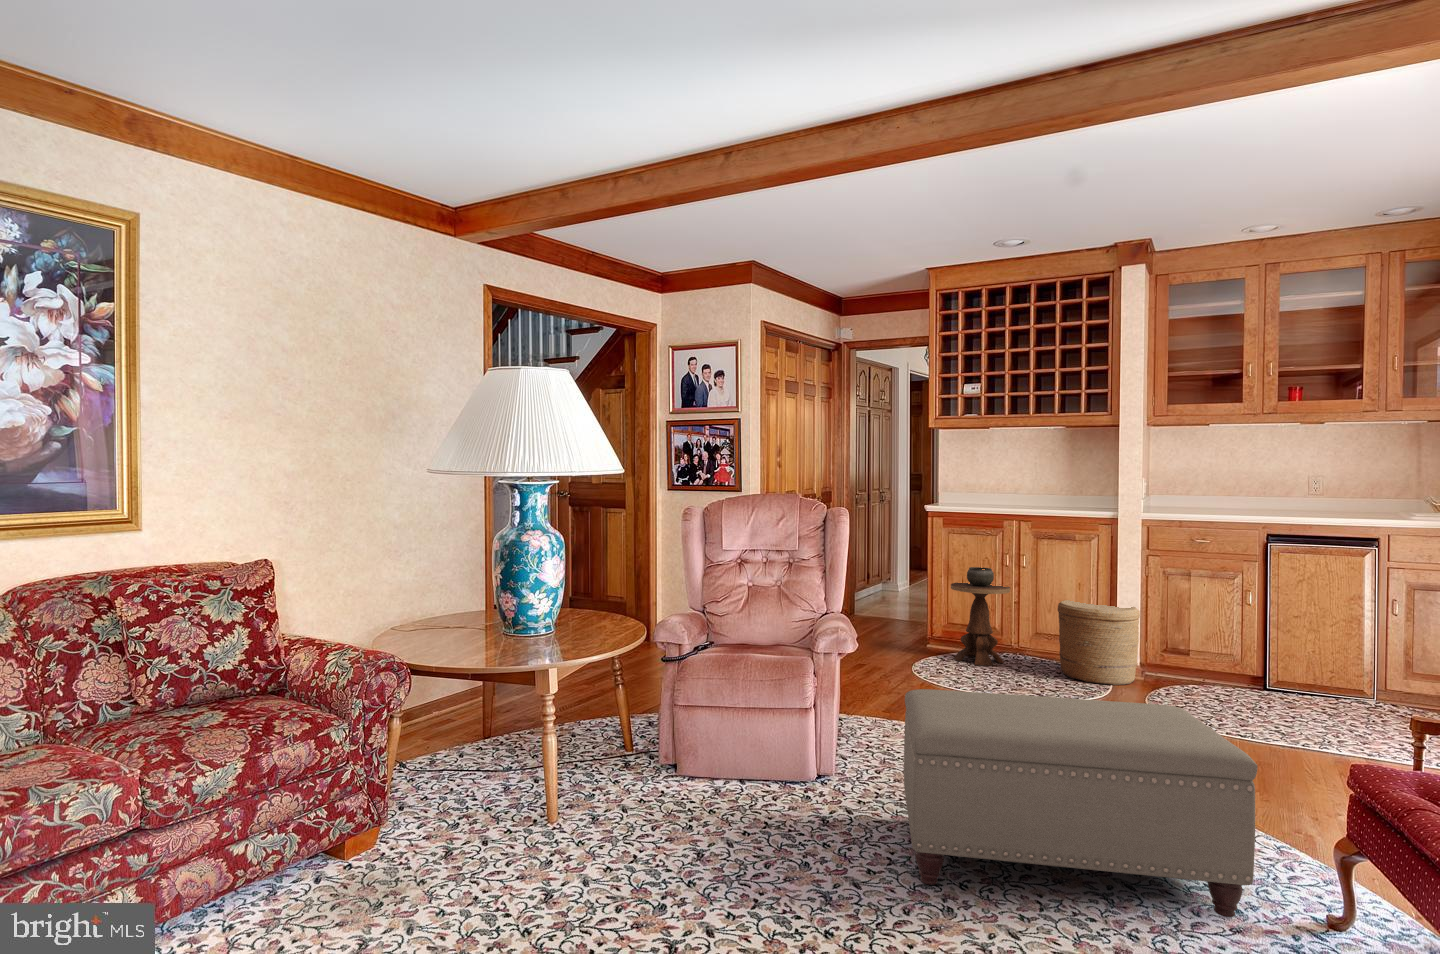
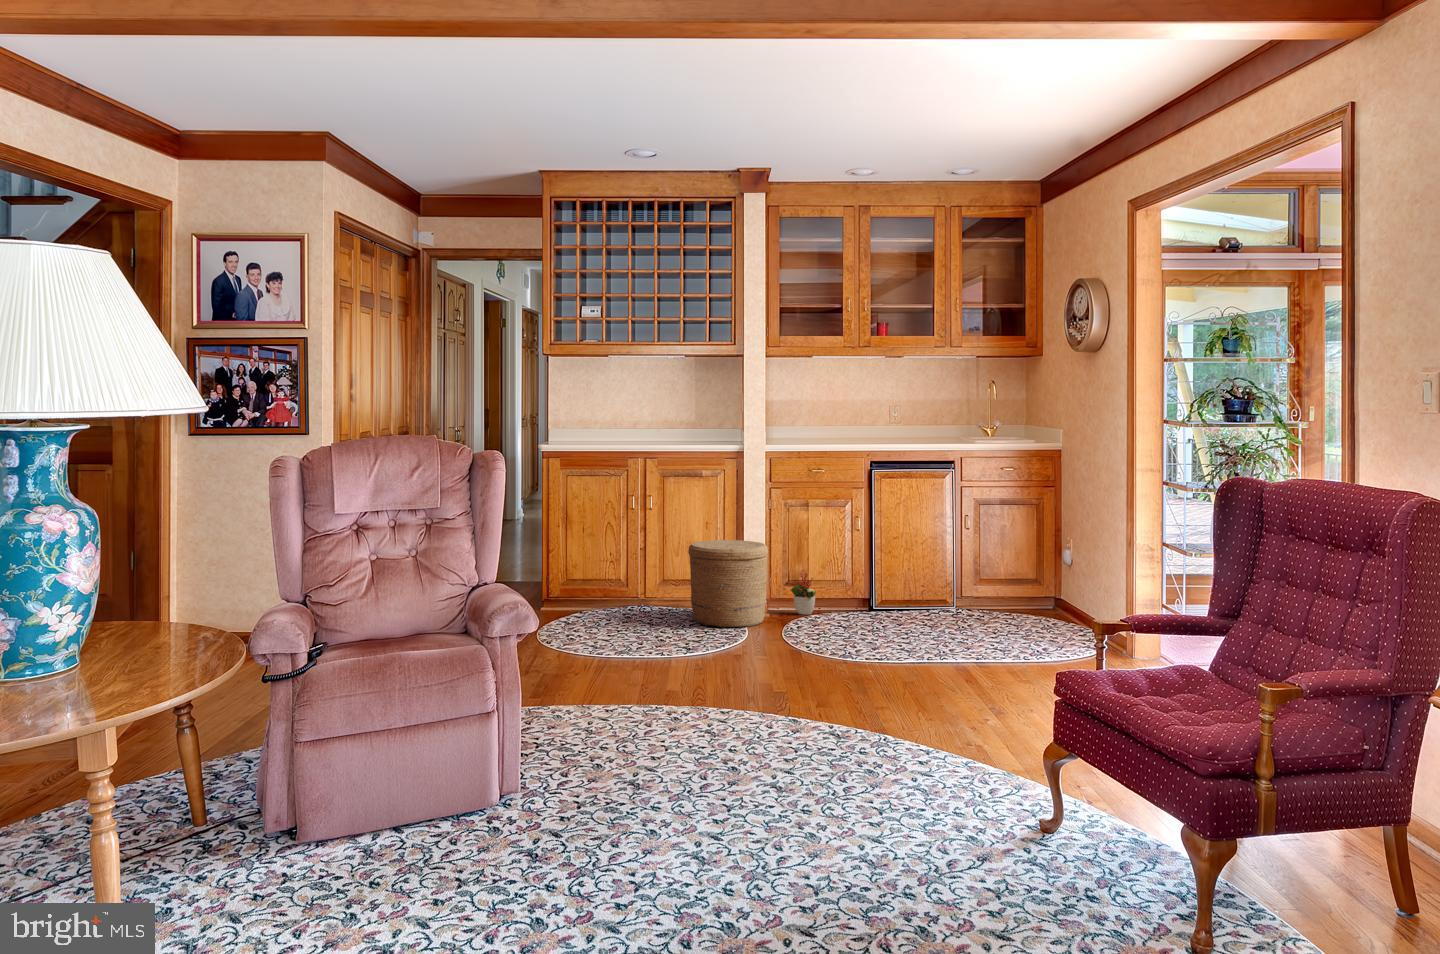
side table: present [951,567,1010,666] -> none [571,513,637,625]
decorative plant: none [1168,641,1197,683] -> present [791,573,816,615]
ottoman: present [904,689,1258,917] -> none [620,644,995,901]

